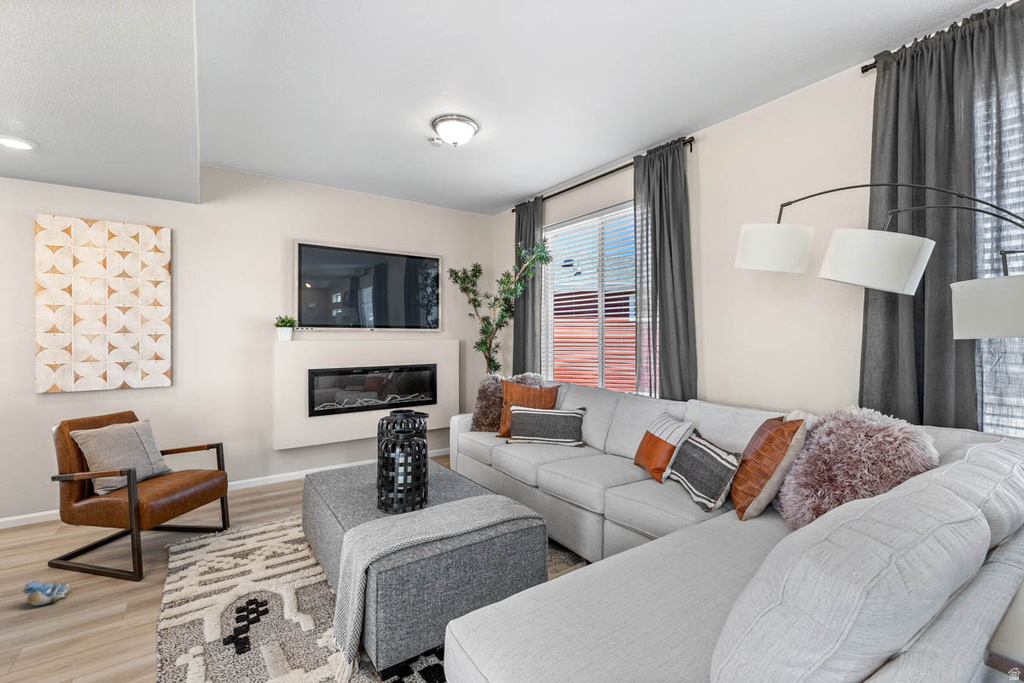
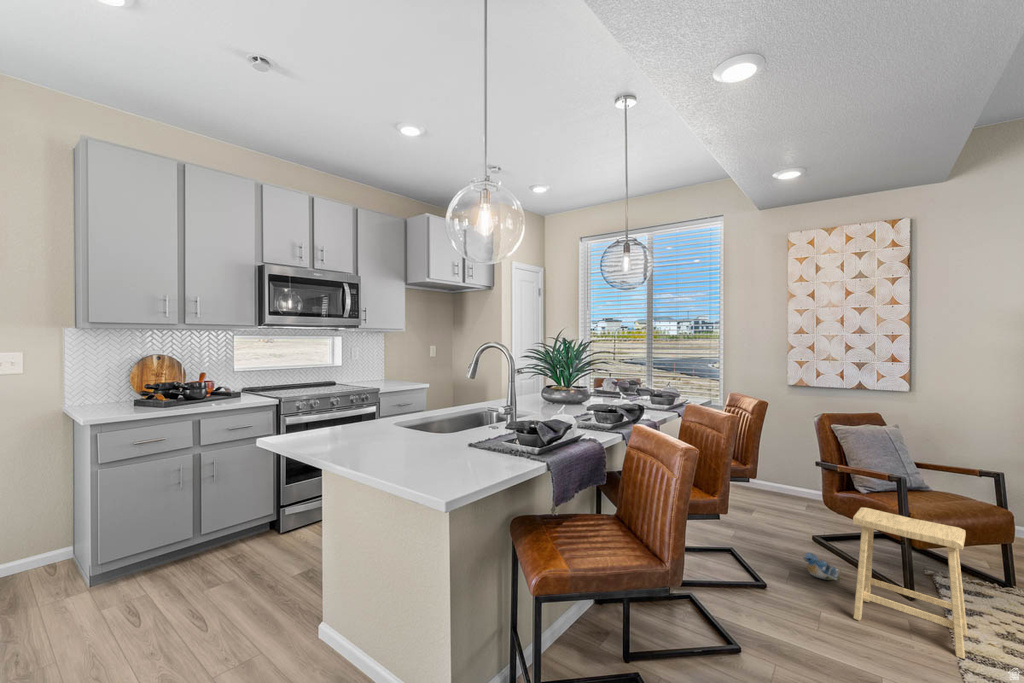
footstool: none [70,498,180,627] -> present [853,507,967,659]

